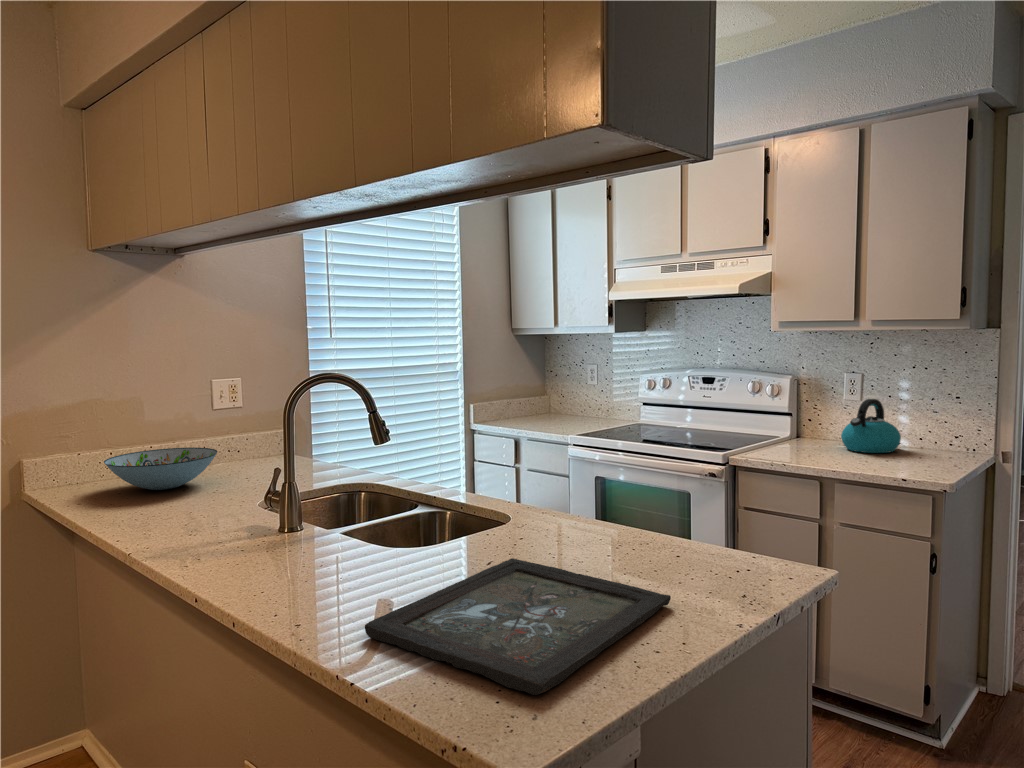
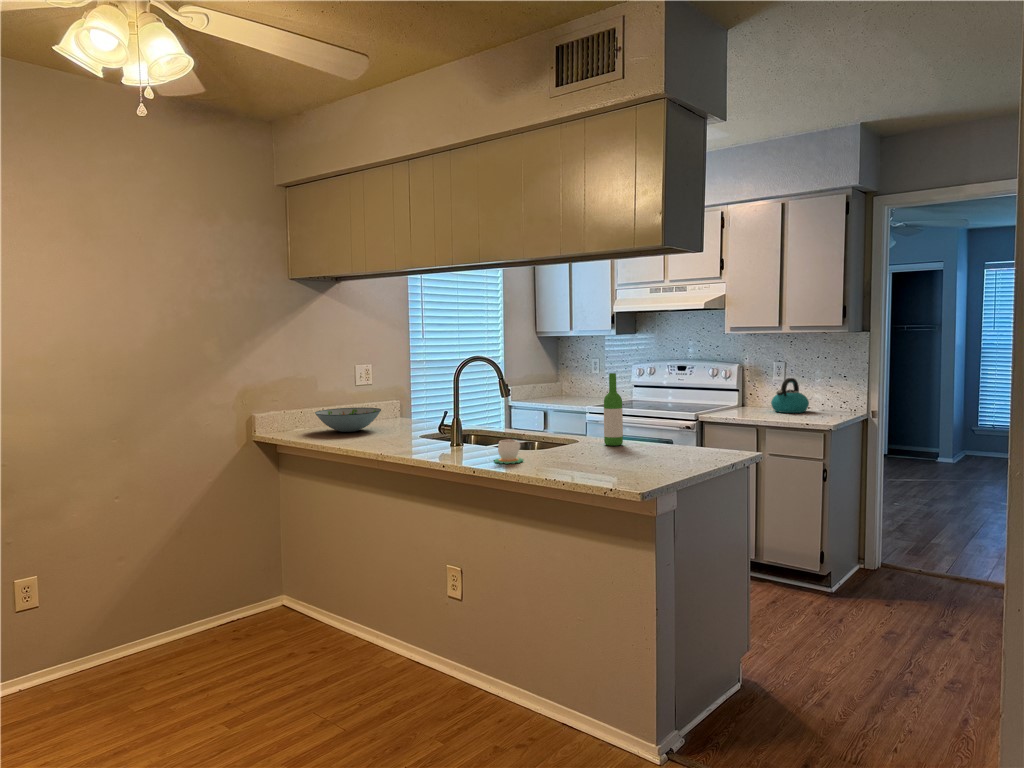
wine bottle: none [539,408,574,544] -> present [604,373,623,446]
mug: none [289,549,351,606] -> present [494,440,523,464]
tray: present [365,558,671,695] -> none [546,448,681,478]

